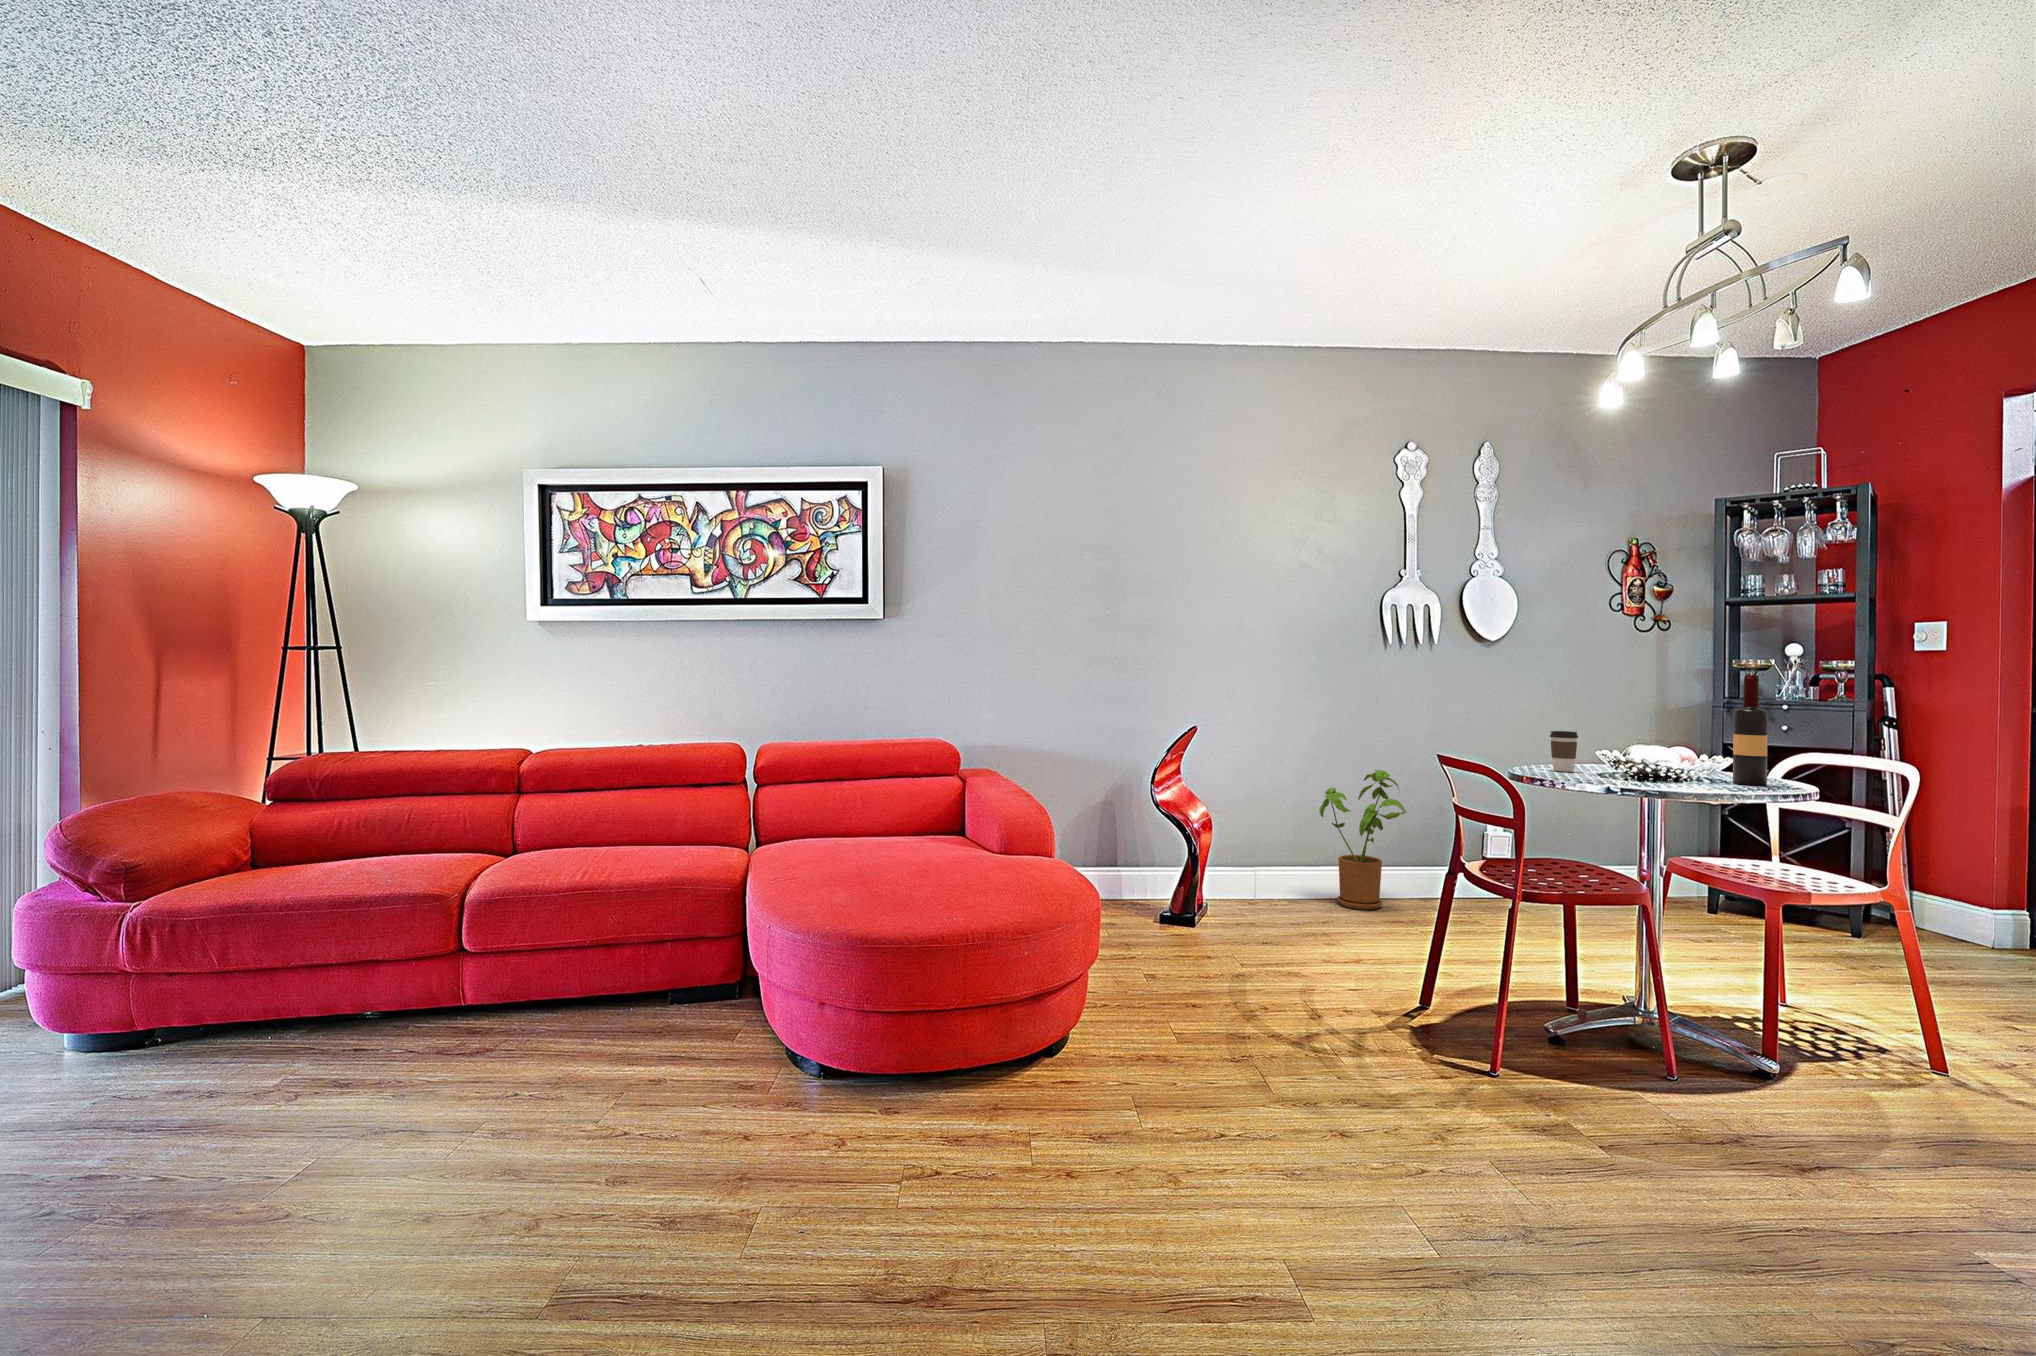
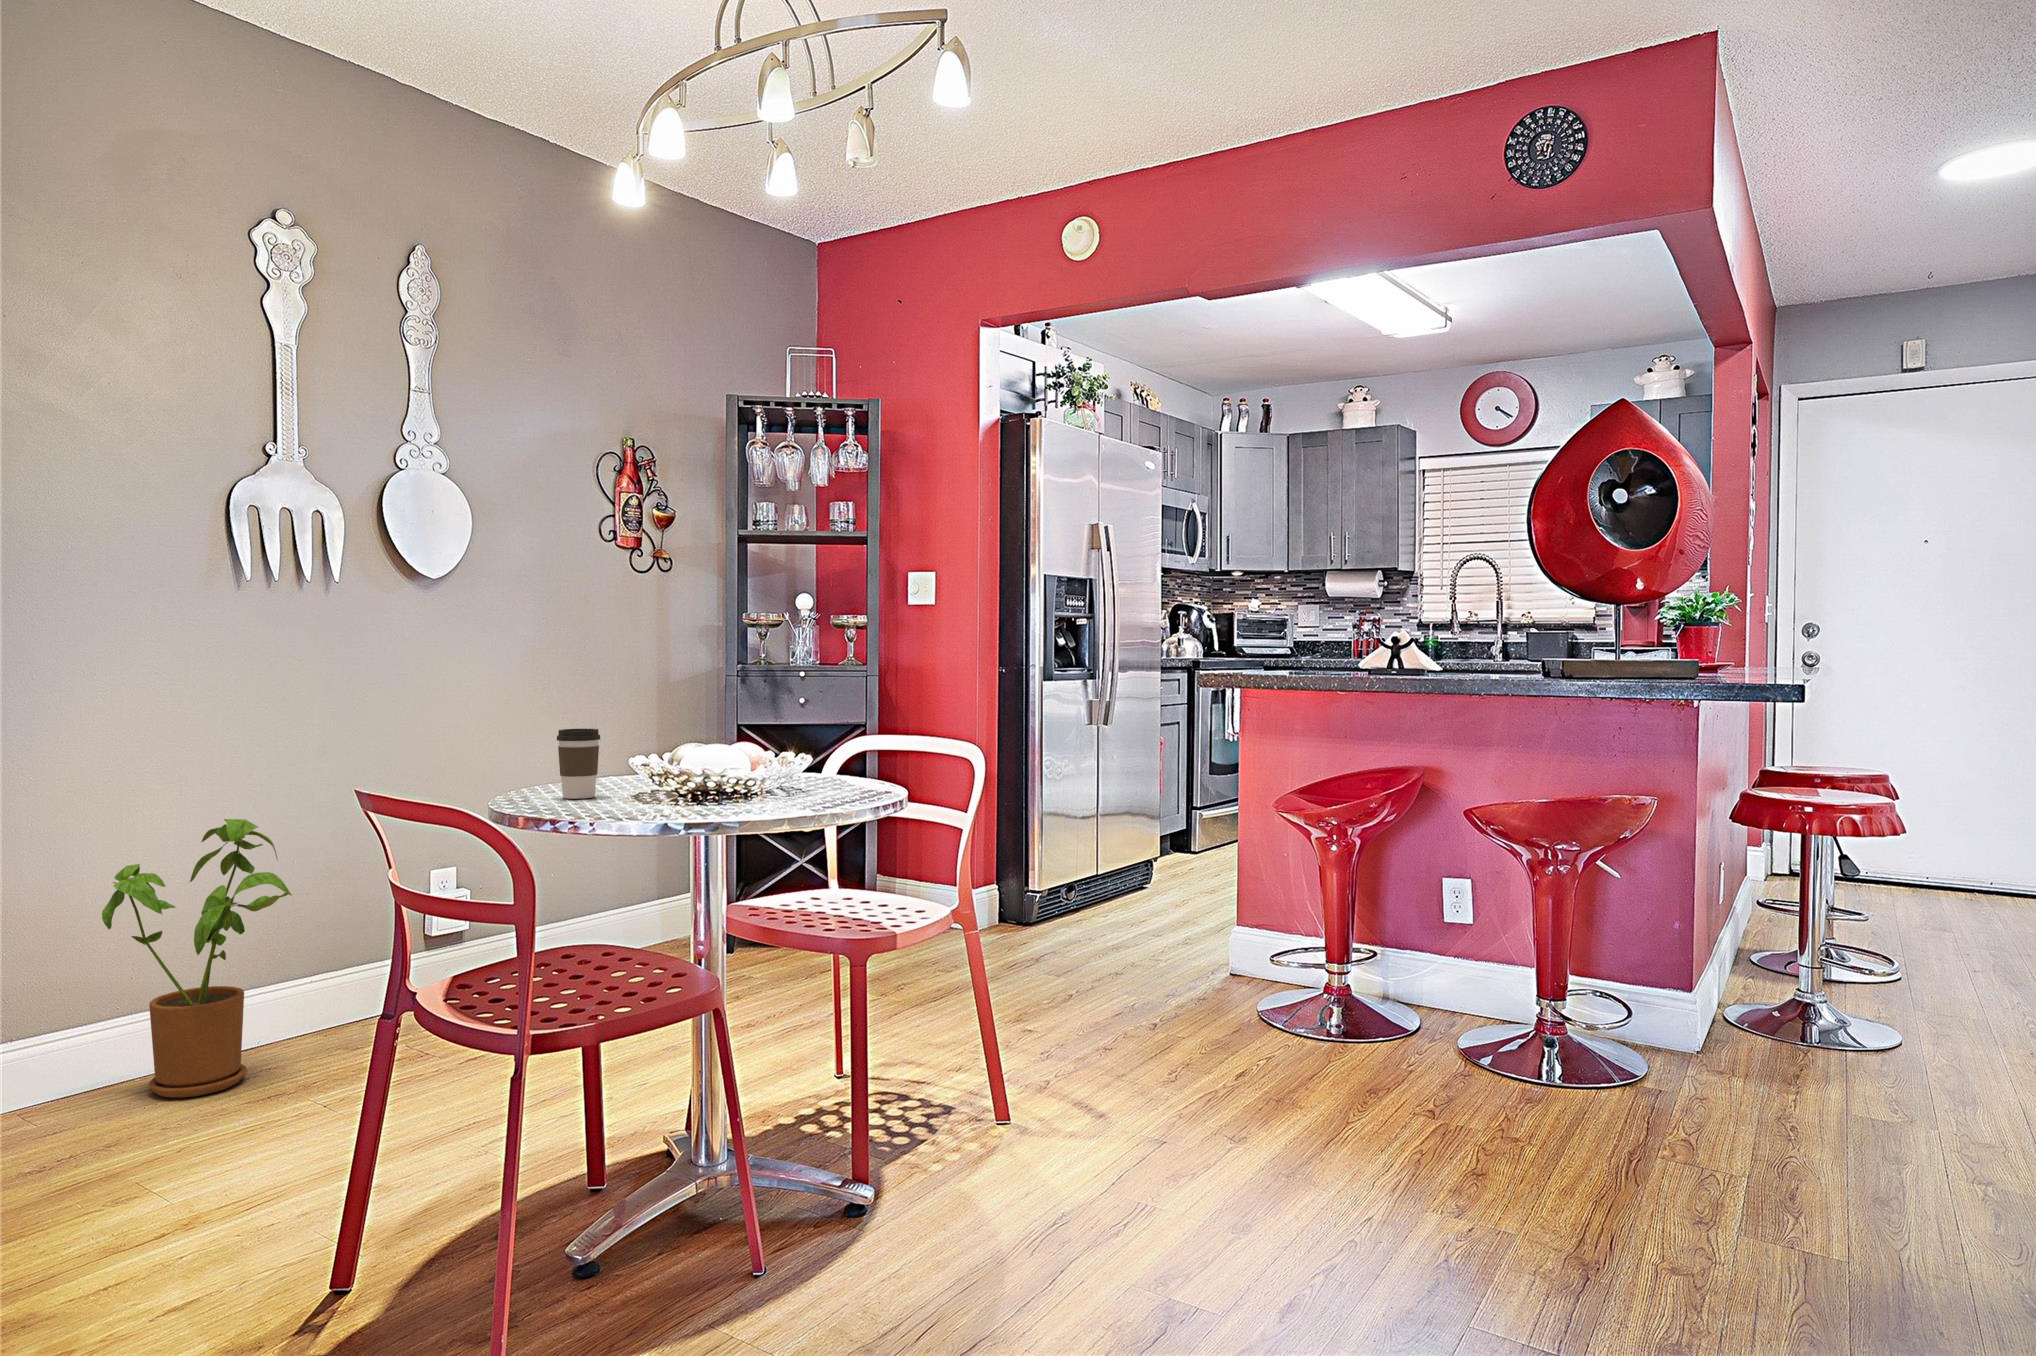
wine bottle: present [1733,675,1768,786] -> none [811,630,851,793]

